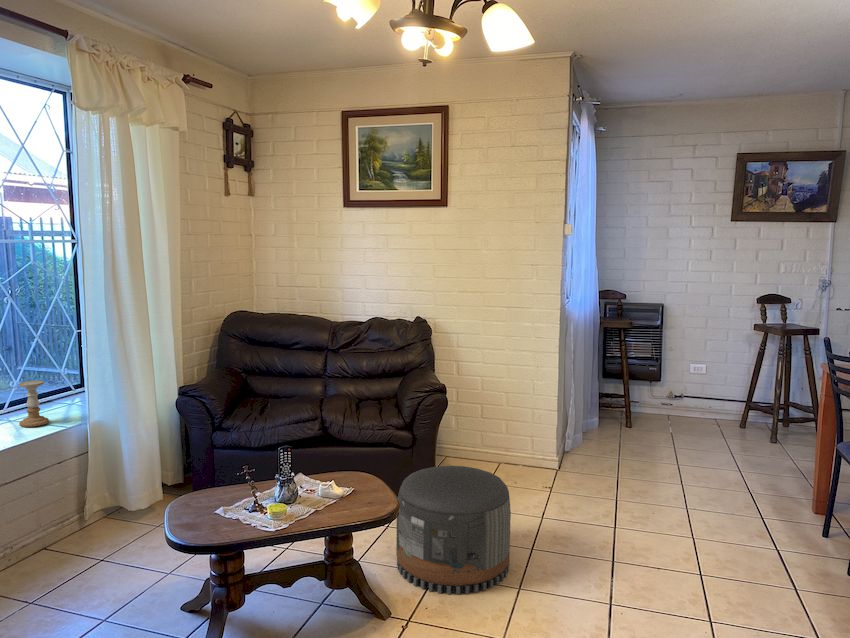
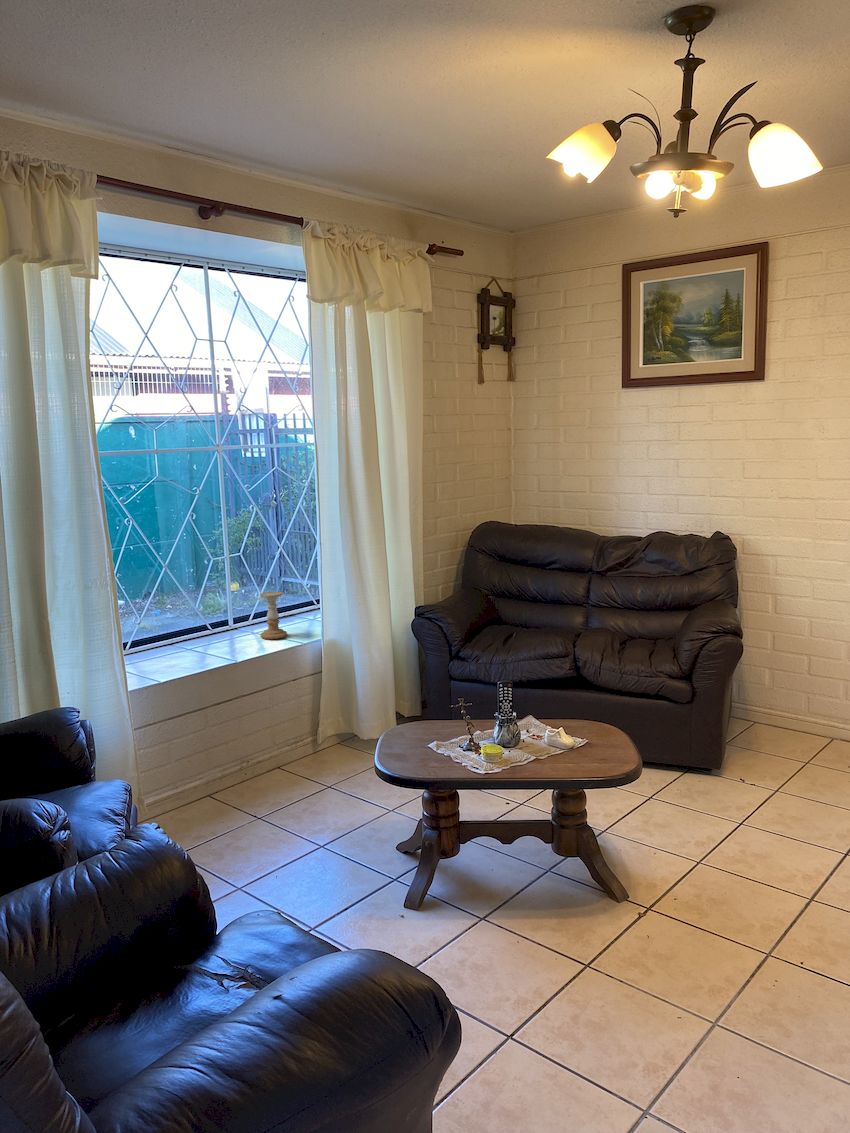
pouf: present [396,466,511,594] -> none [650,727,810,894]

